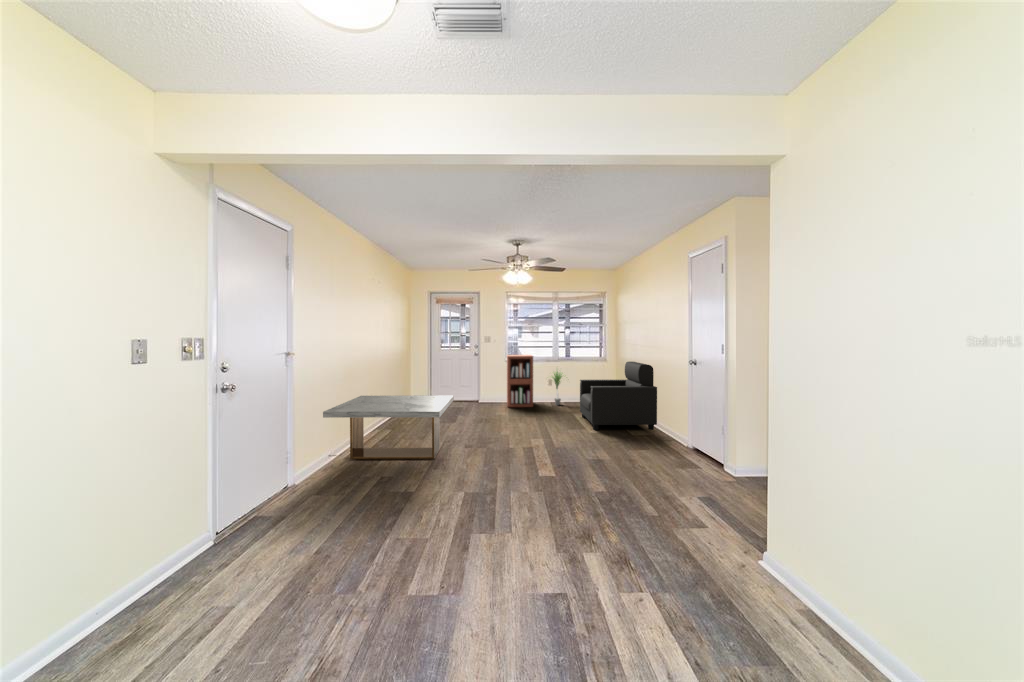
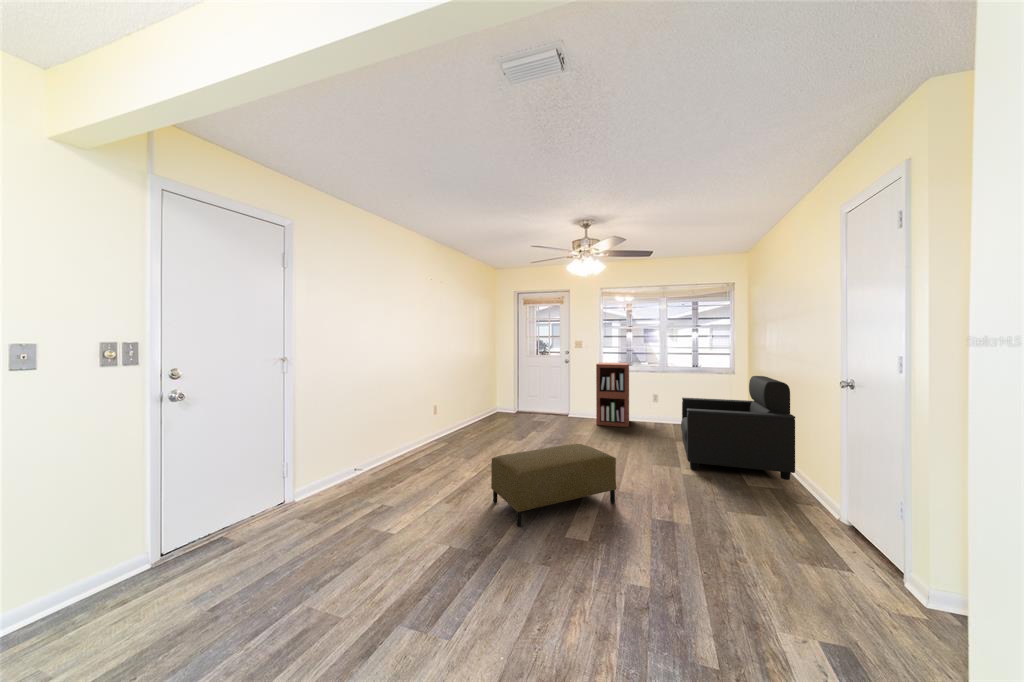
potted plant: present [552,372,562,405] -> none [645,378,679,427]
coffee table: present [323,396,453,459] -> none [341,405,498,487]
ottoman: none [471,415,560,475] -> present [491,444,616,527]

